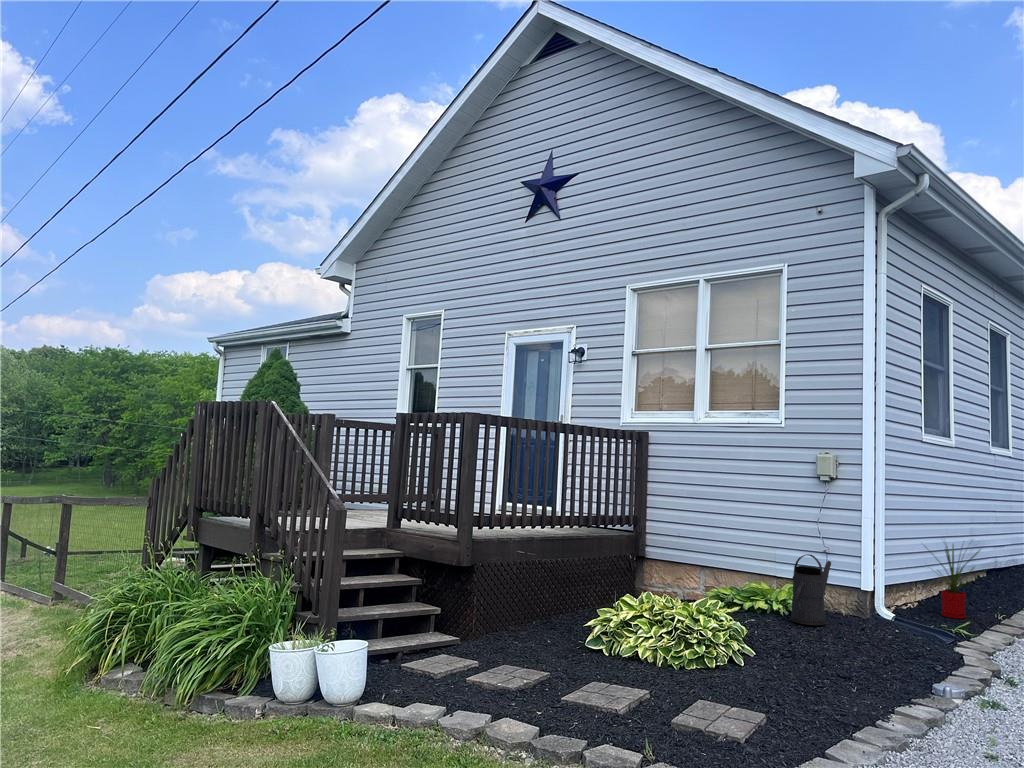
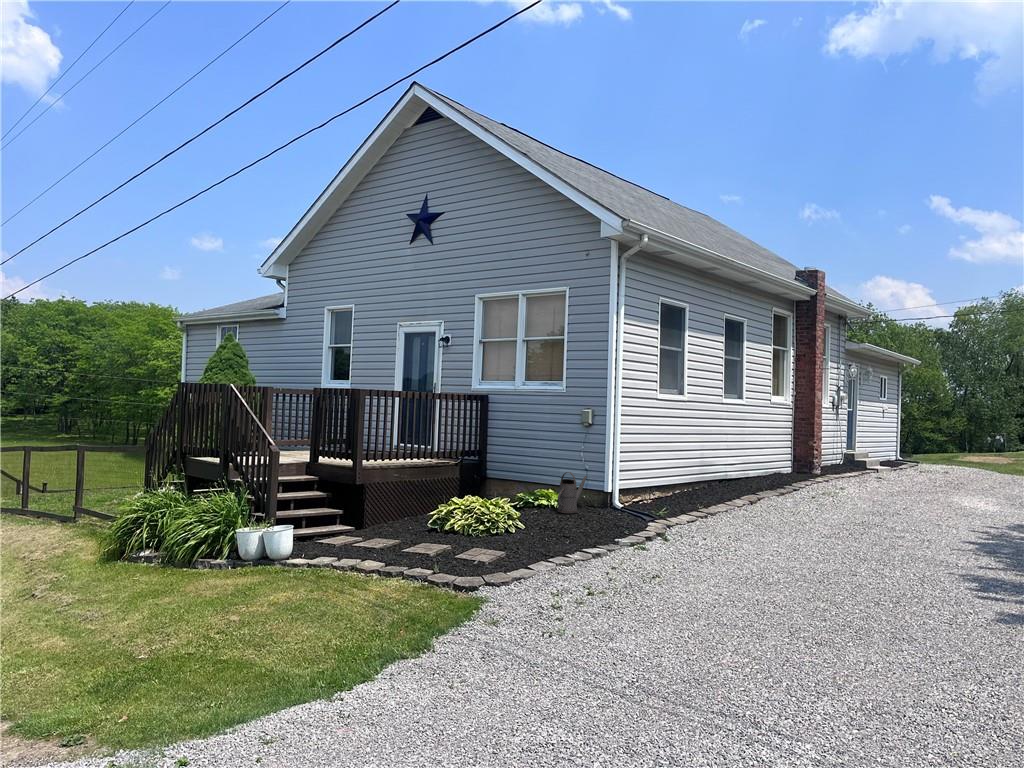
house plant: present [929,545,979,619] -> none [651,459,688,509]

